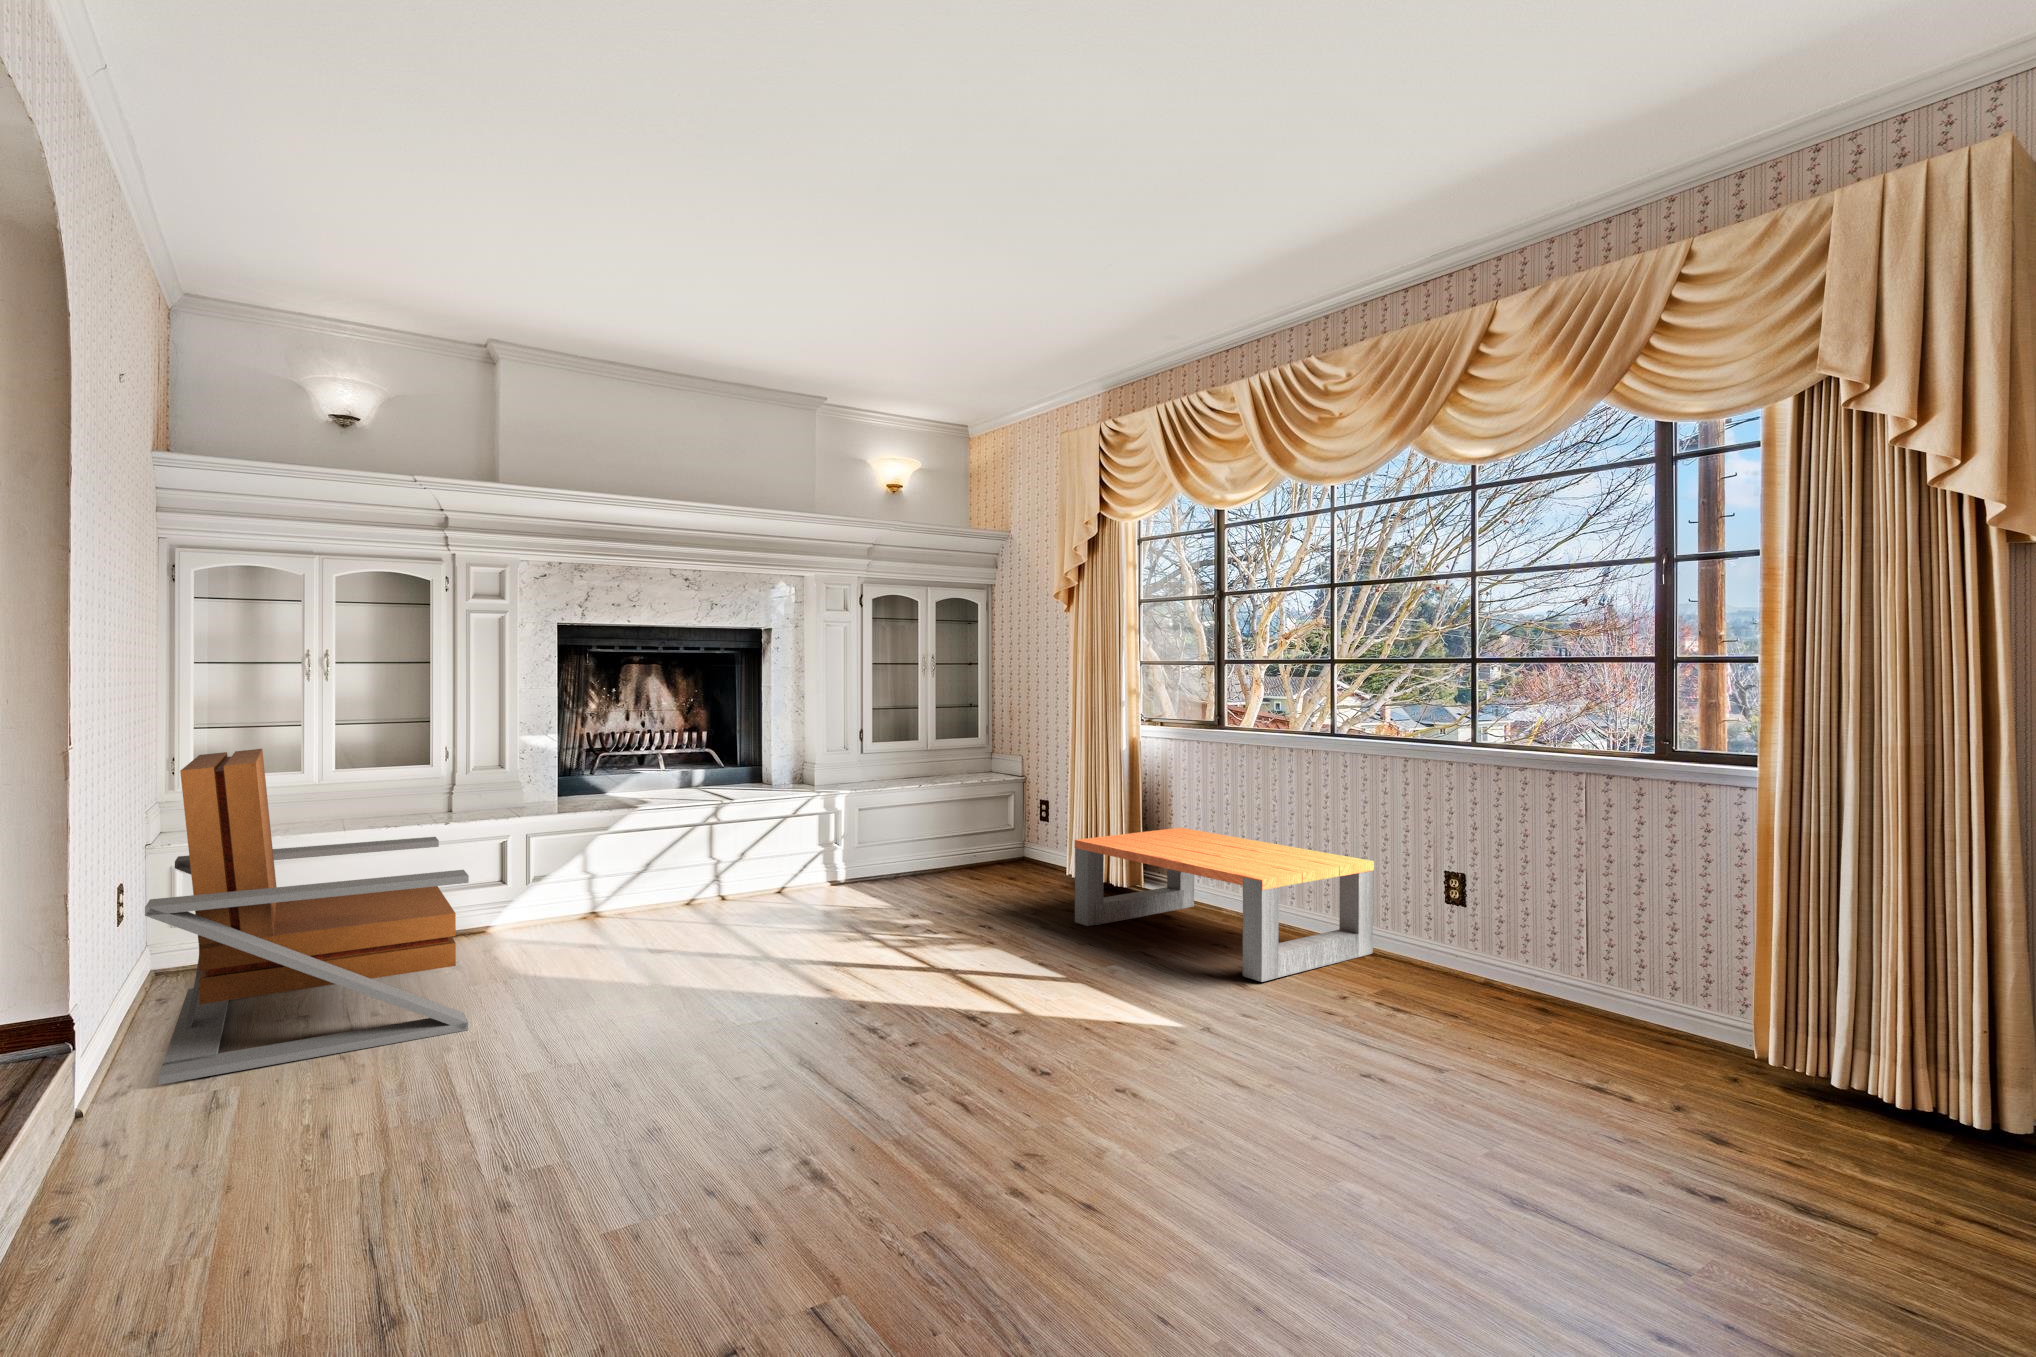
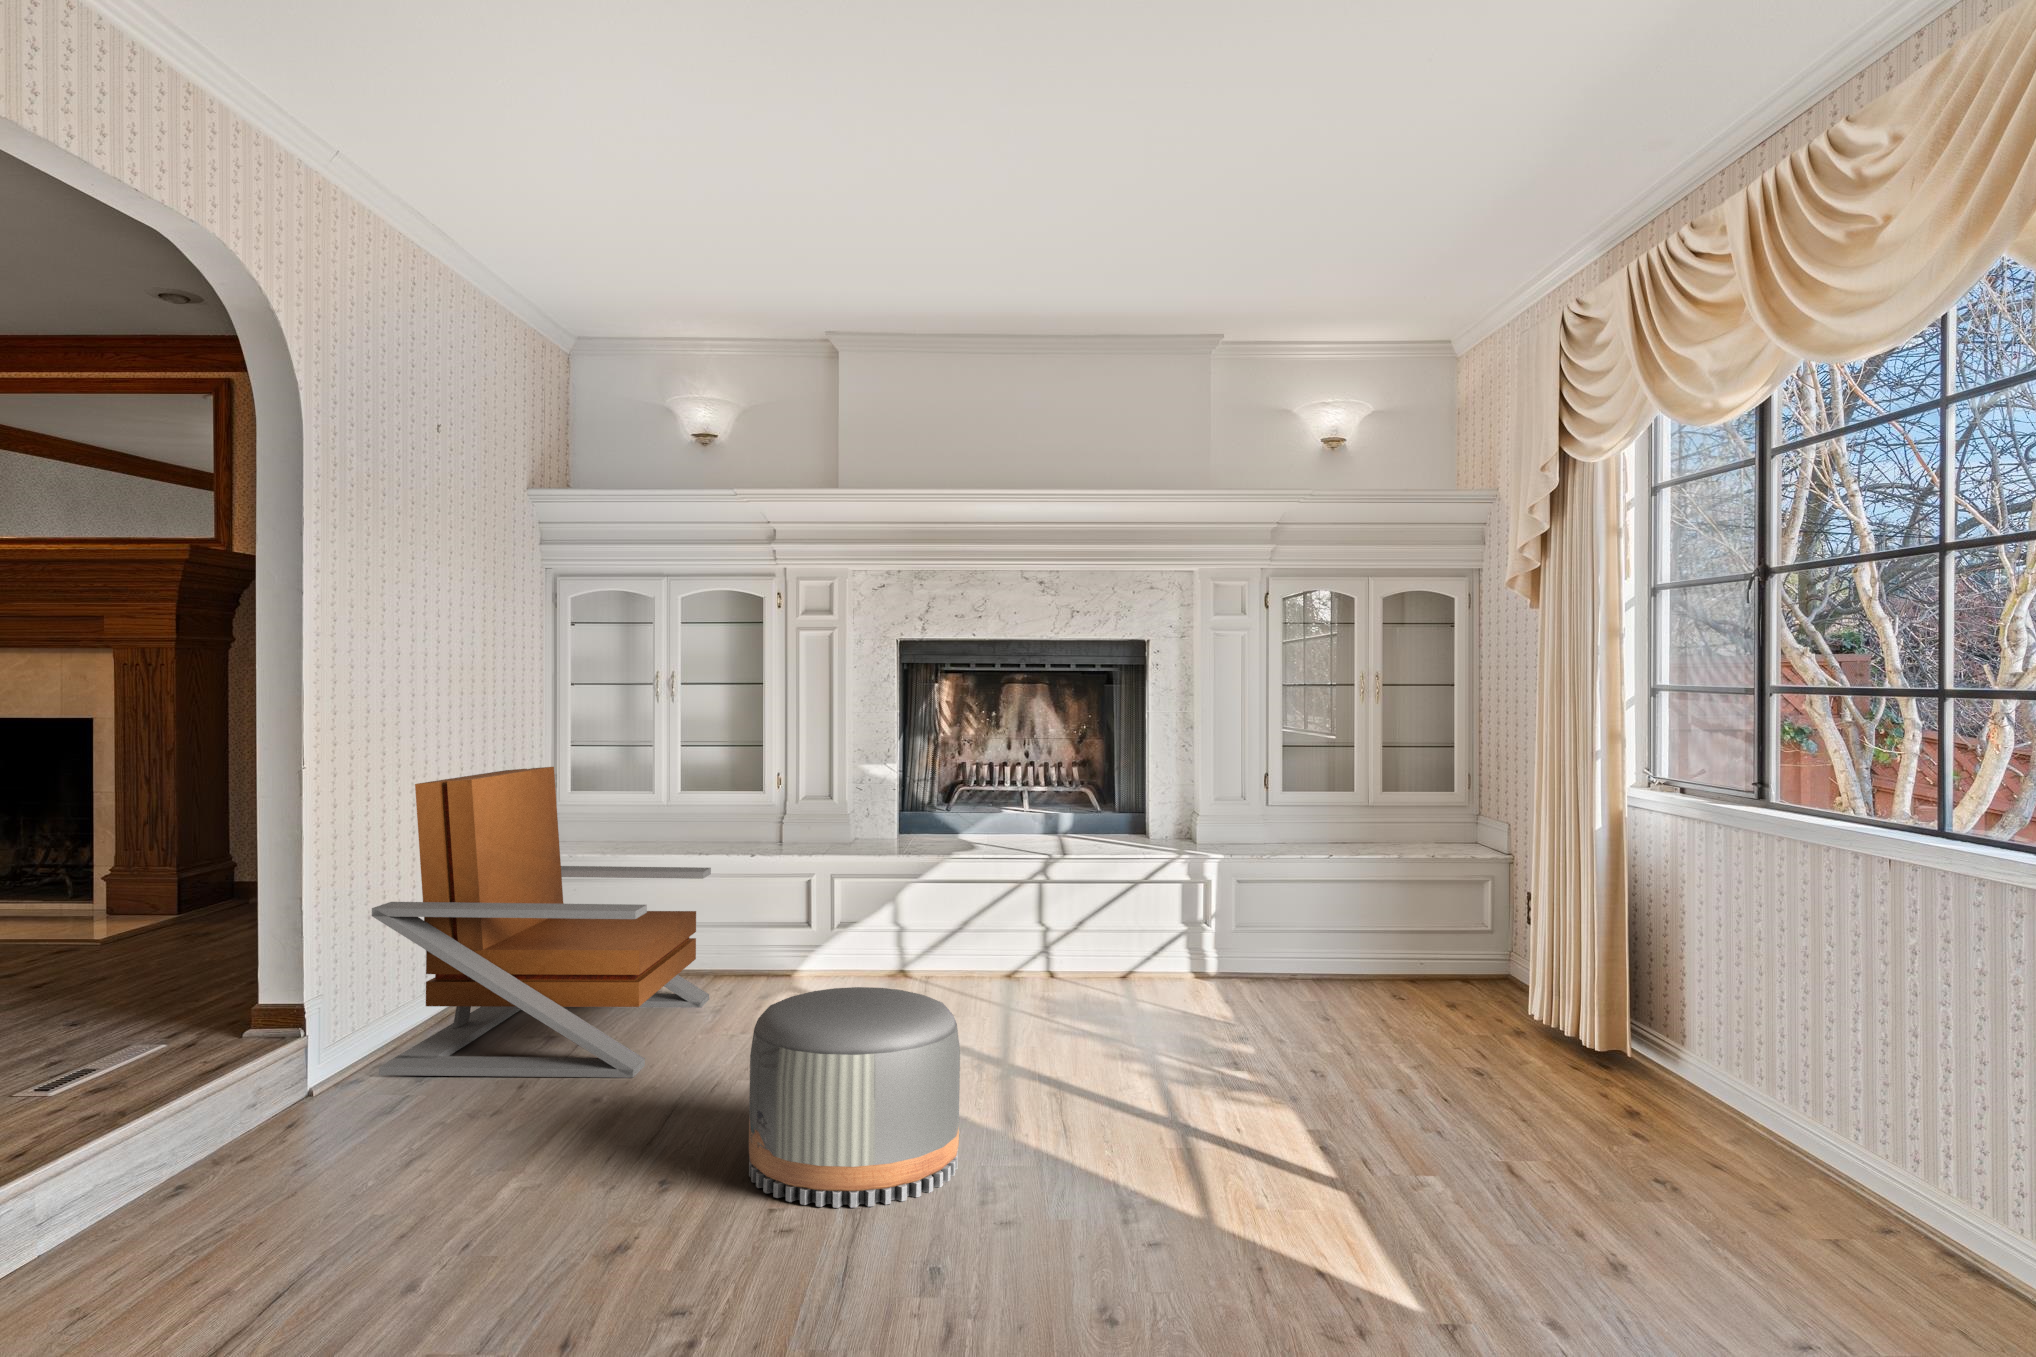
coffee table: present [1075,828,1374,982] -> none [1454,958,1960,1252]
pouf: none [689,904,859,1078] -> present [749,987,960,1208]

